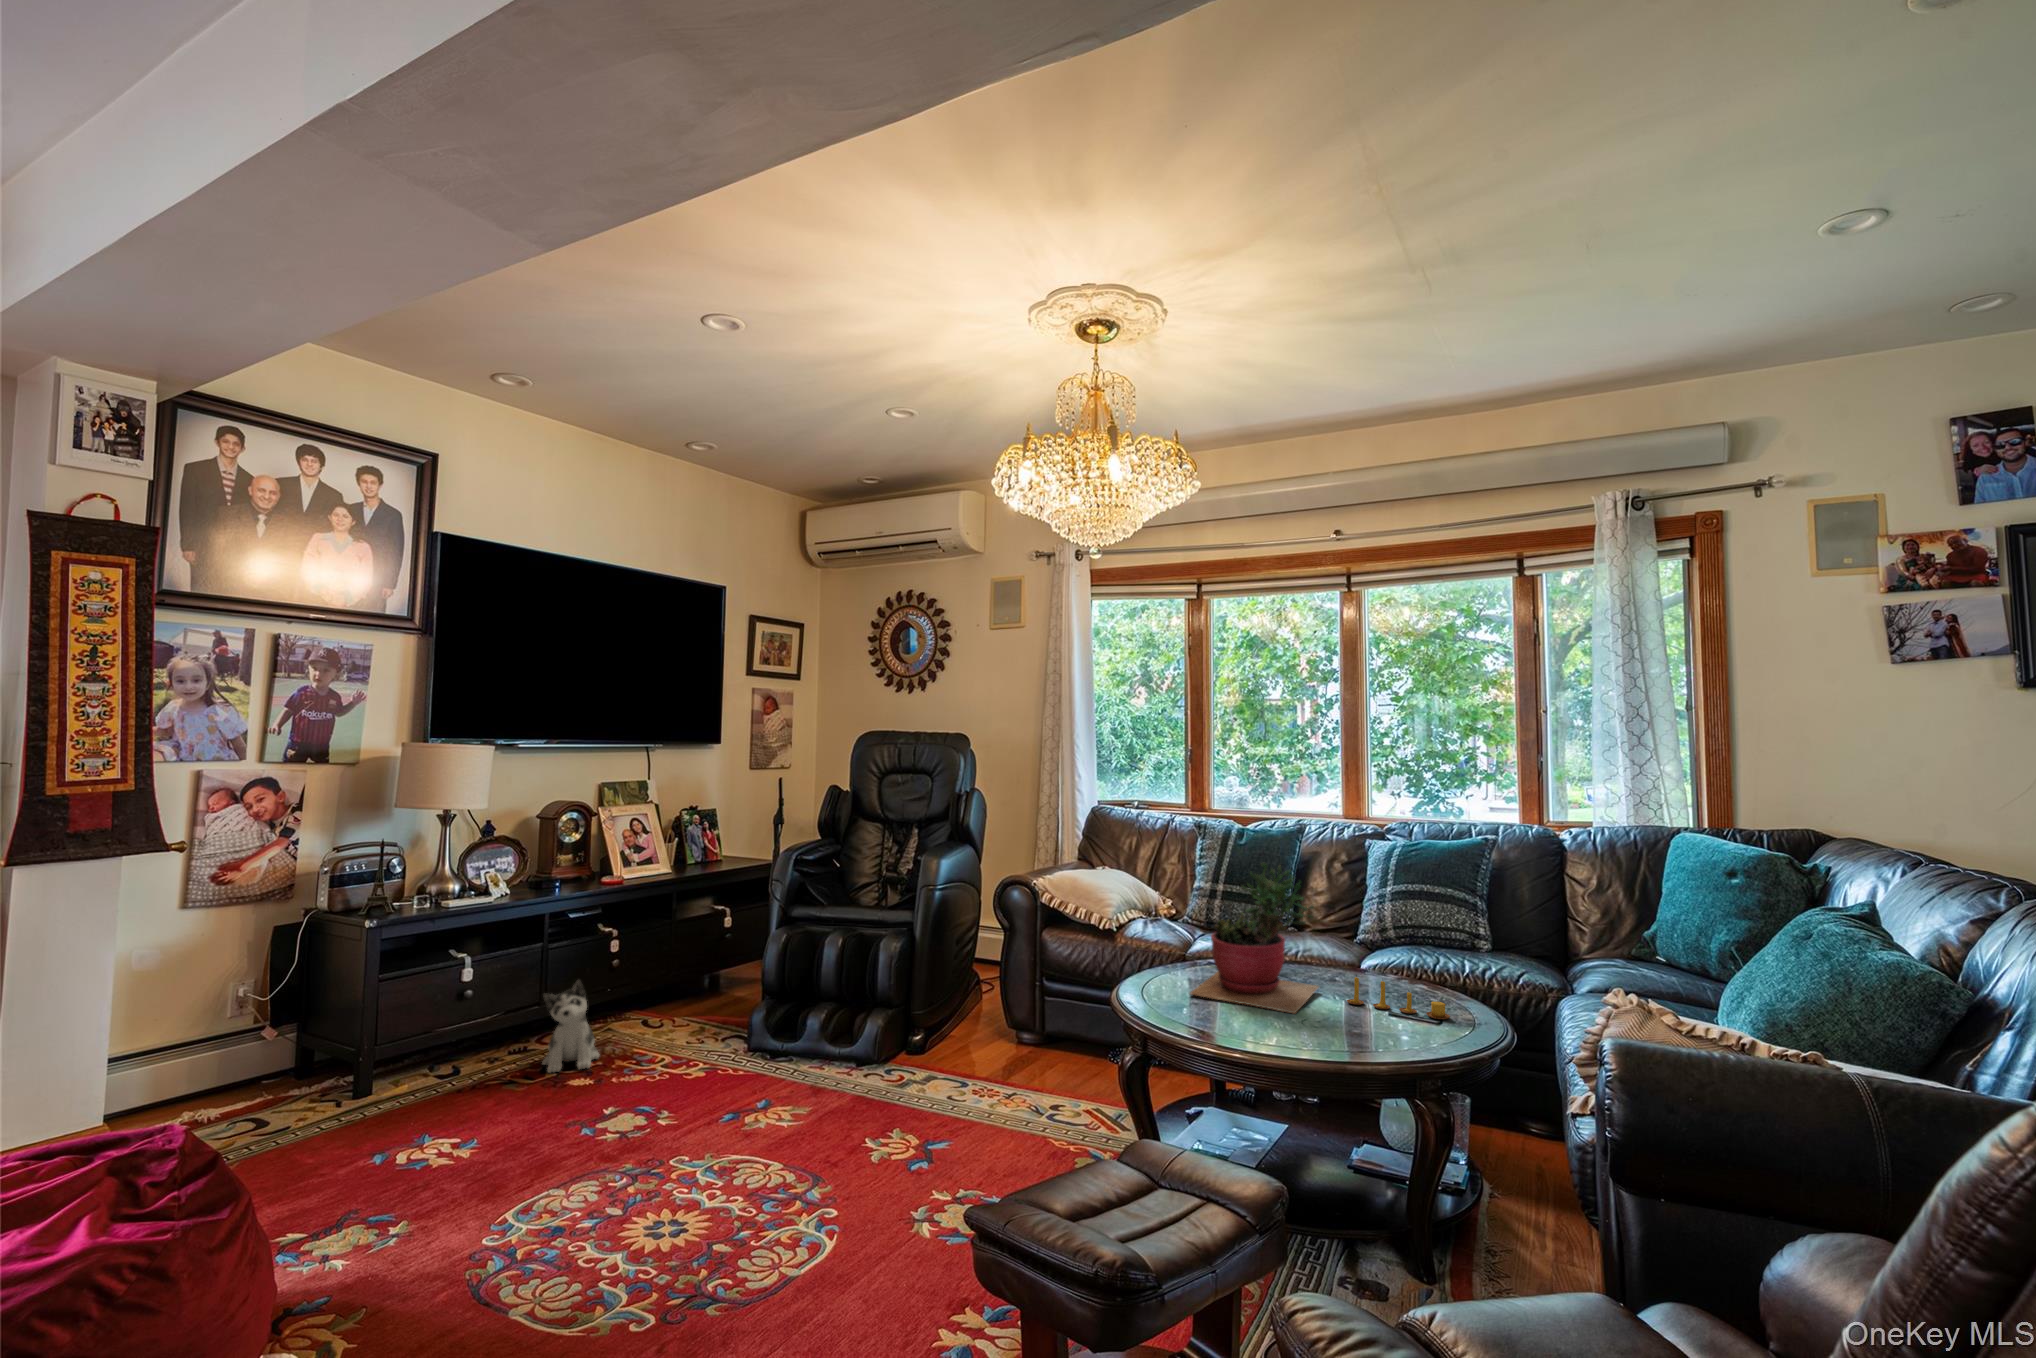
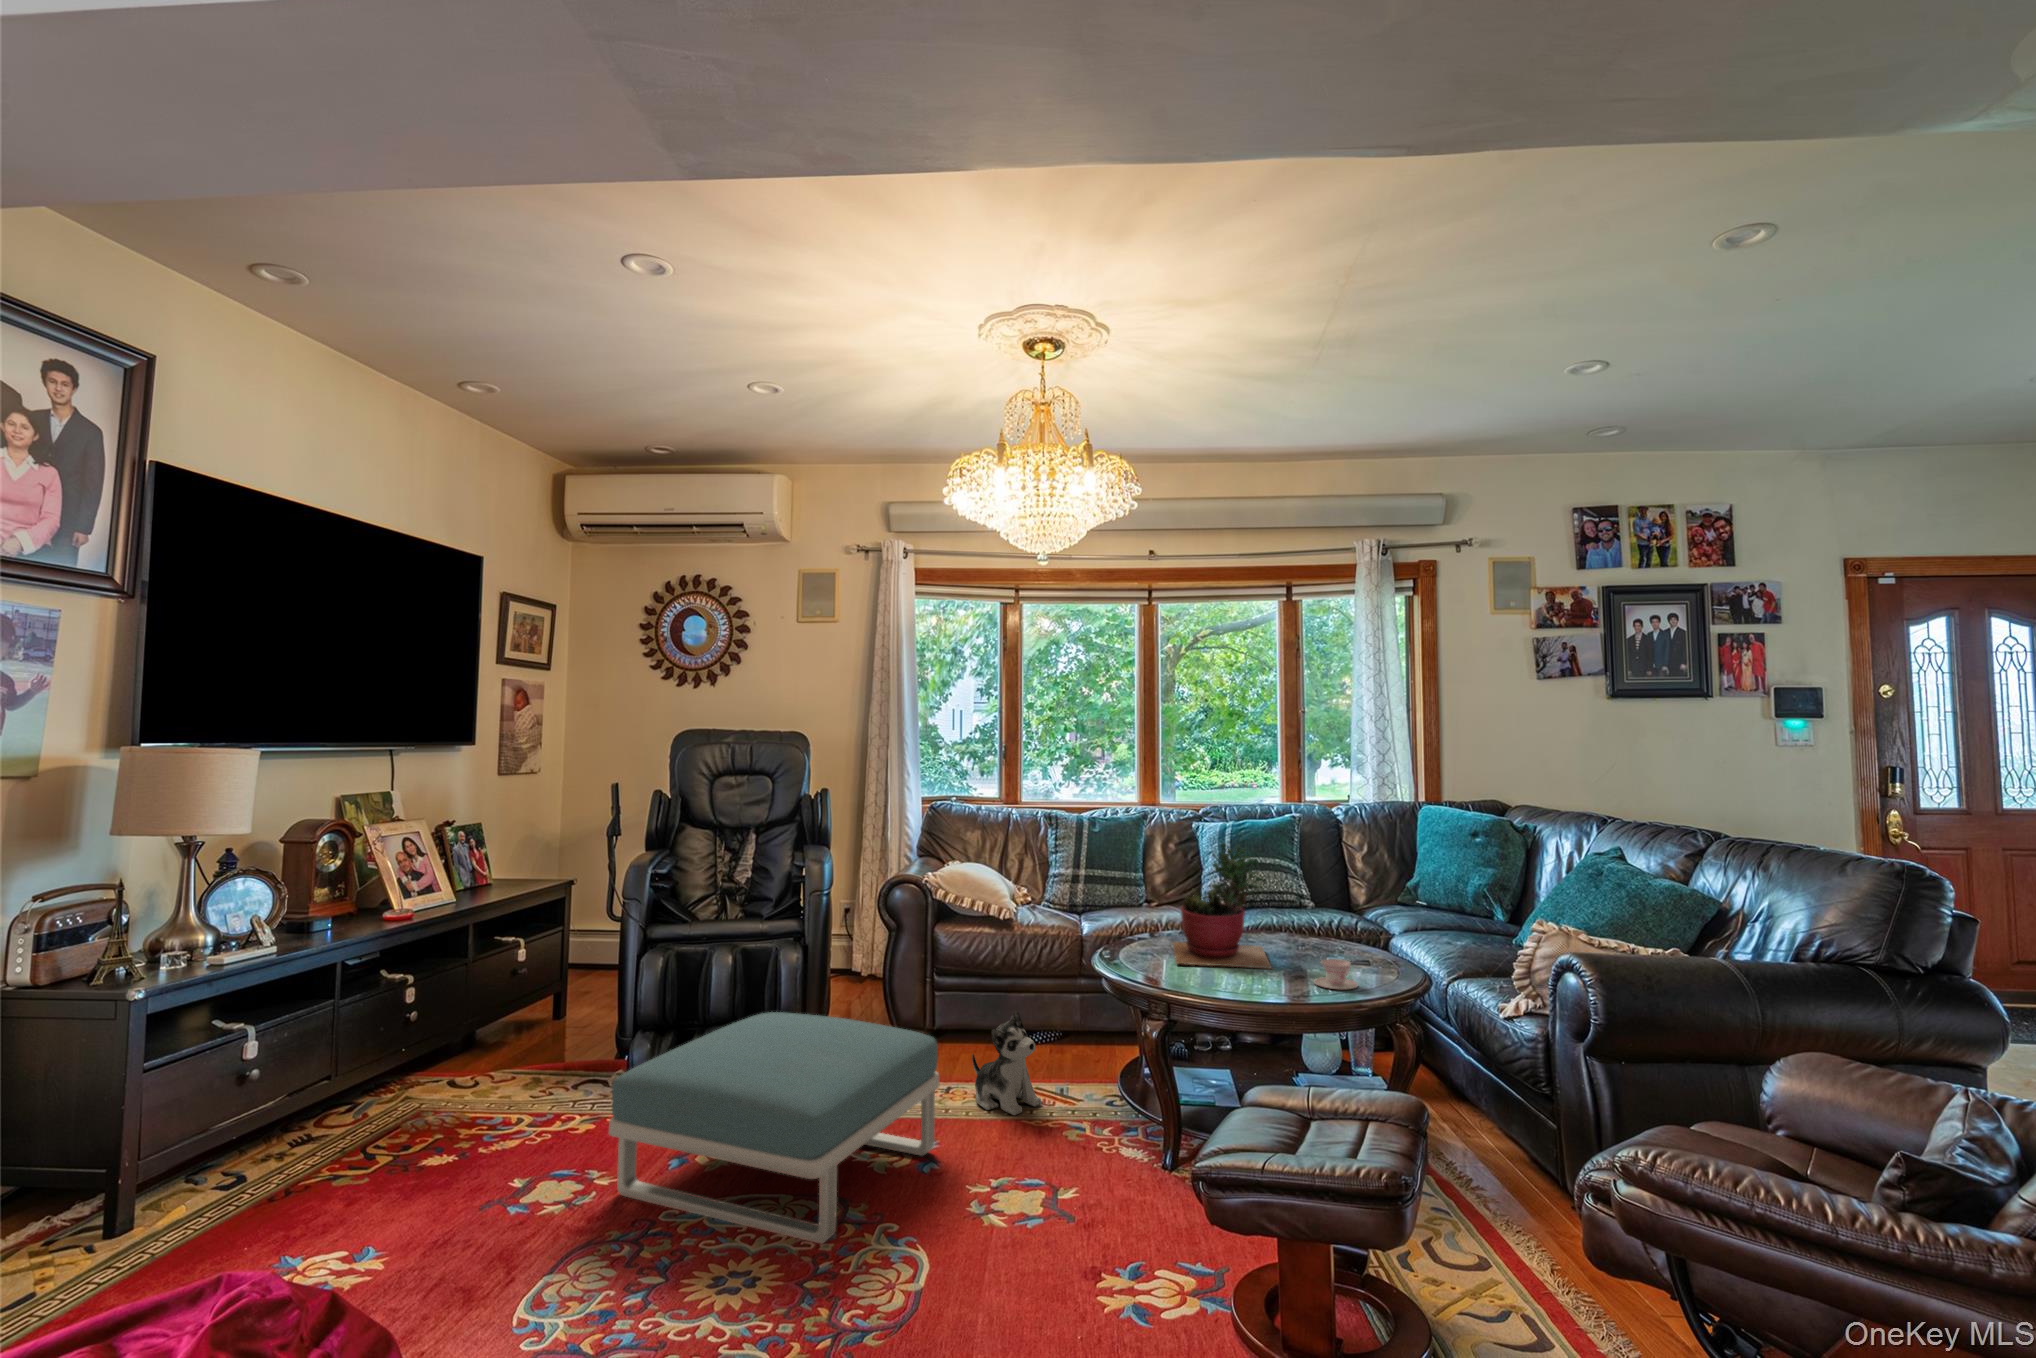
candle: present [1347,976,1450,1019] -> none [1292,932,1375,960]
plush toy: present [543,980,599,1073] -> present [972,1010,1042,1115]
footstool: none [649,993,949,1216] -> present [609,1012,940,1244]
teacup: none [1314,1010,1369,1050] -> present [1313,959,1358,989]

